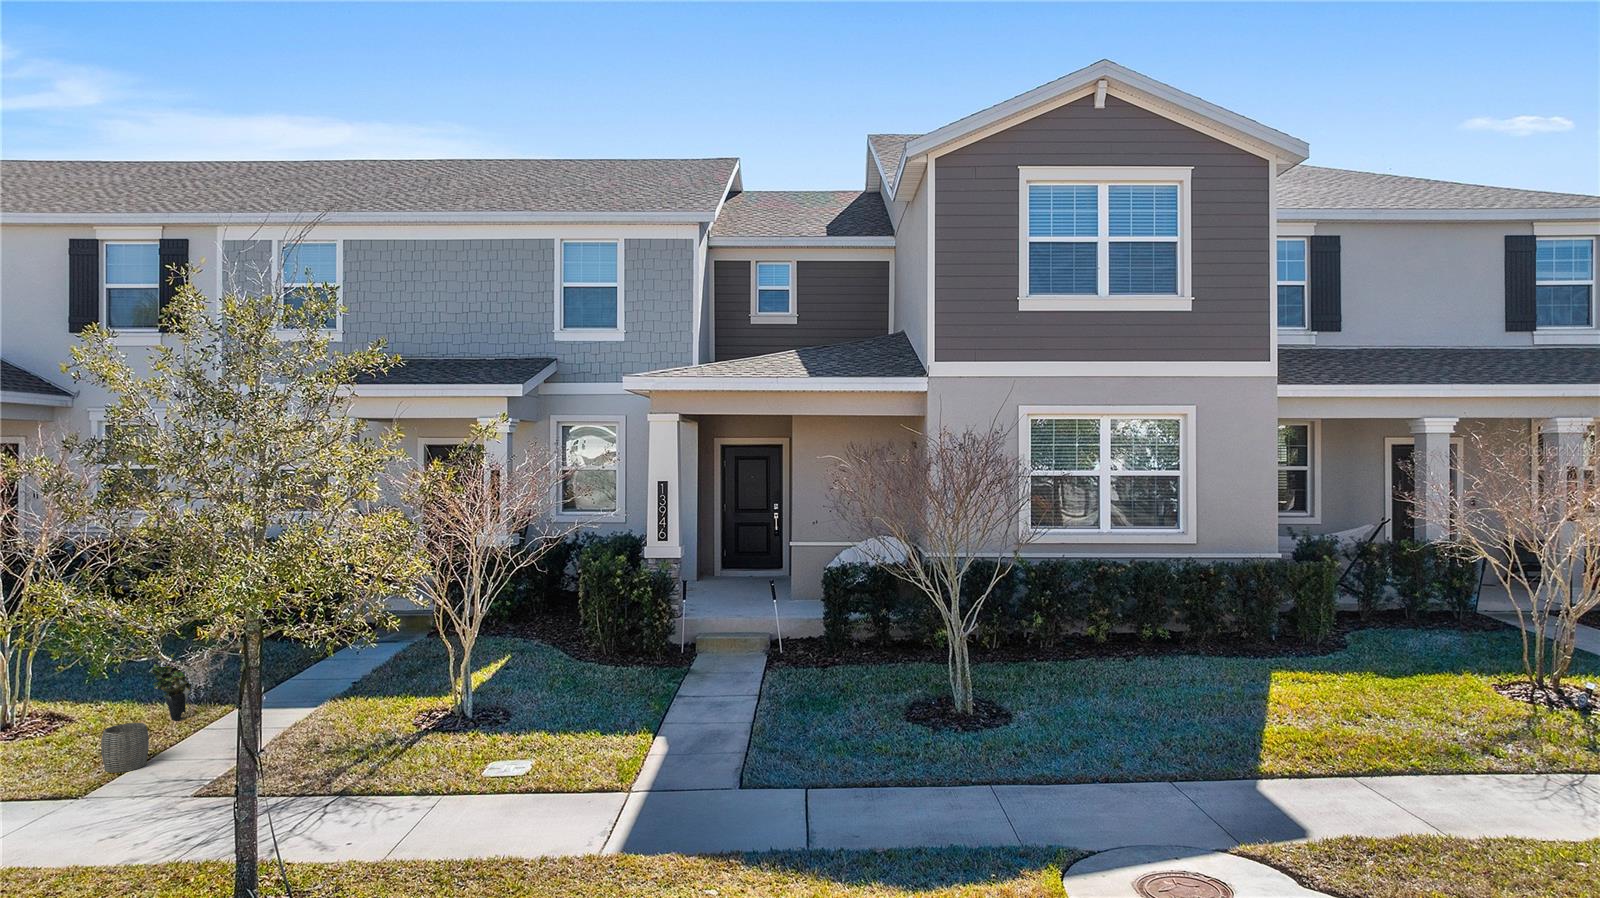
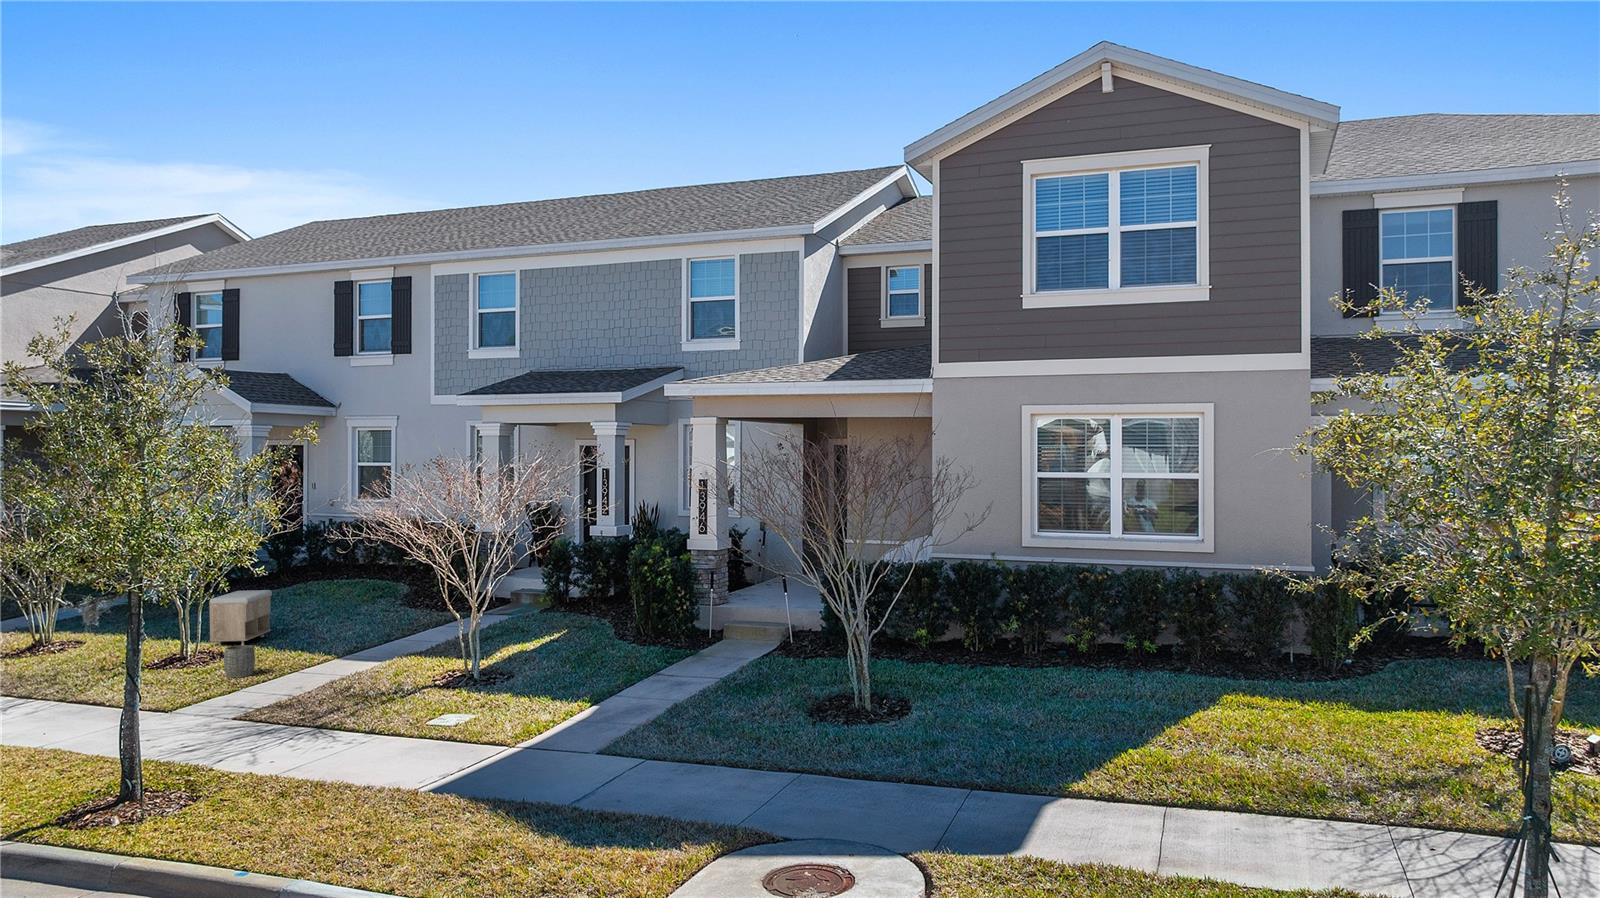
storage bench: none [13,638,92,722] -> present [210,590,272,646]
potted plant: present [149,654,191,721] -> none [286,603,317,653]

